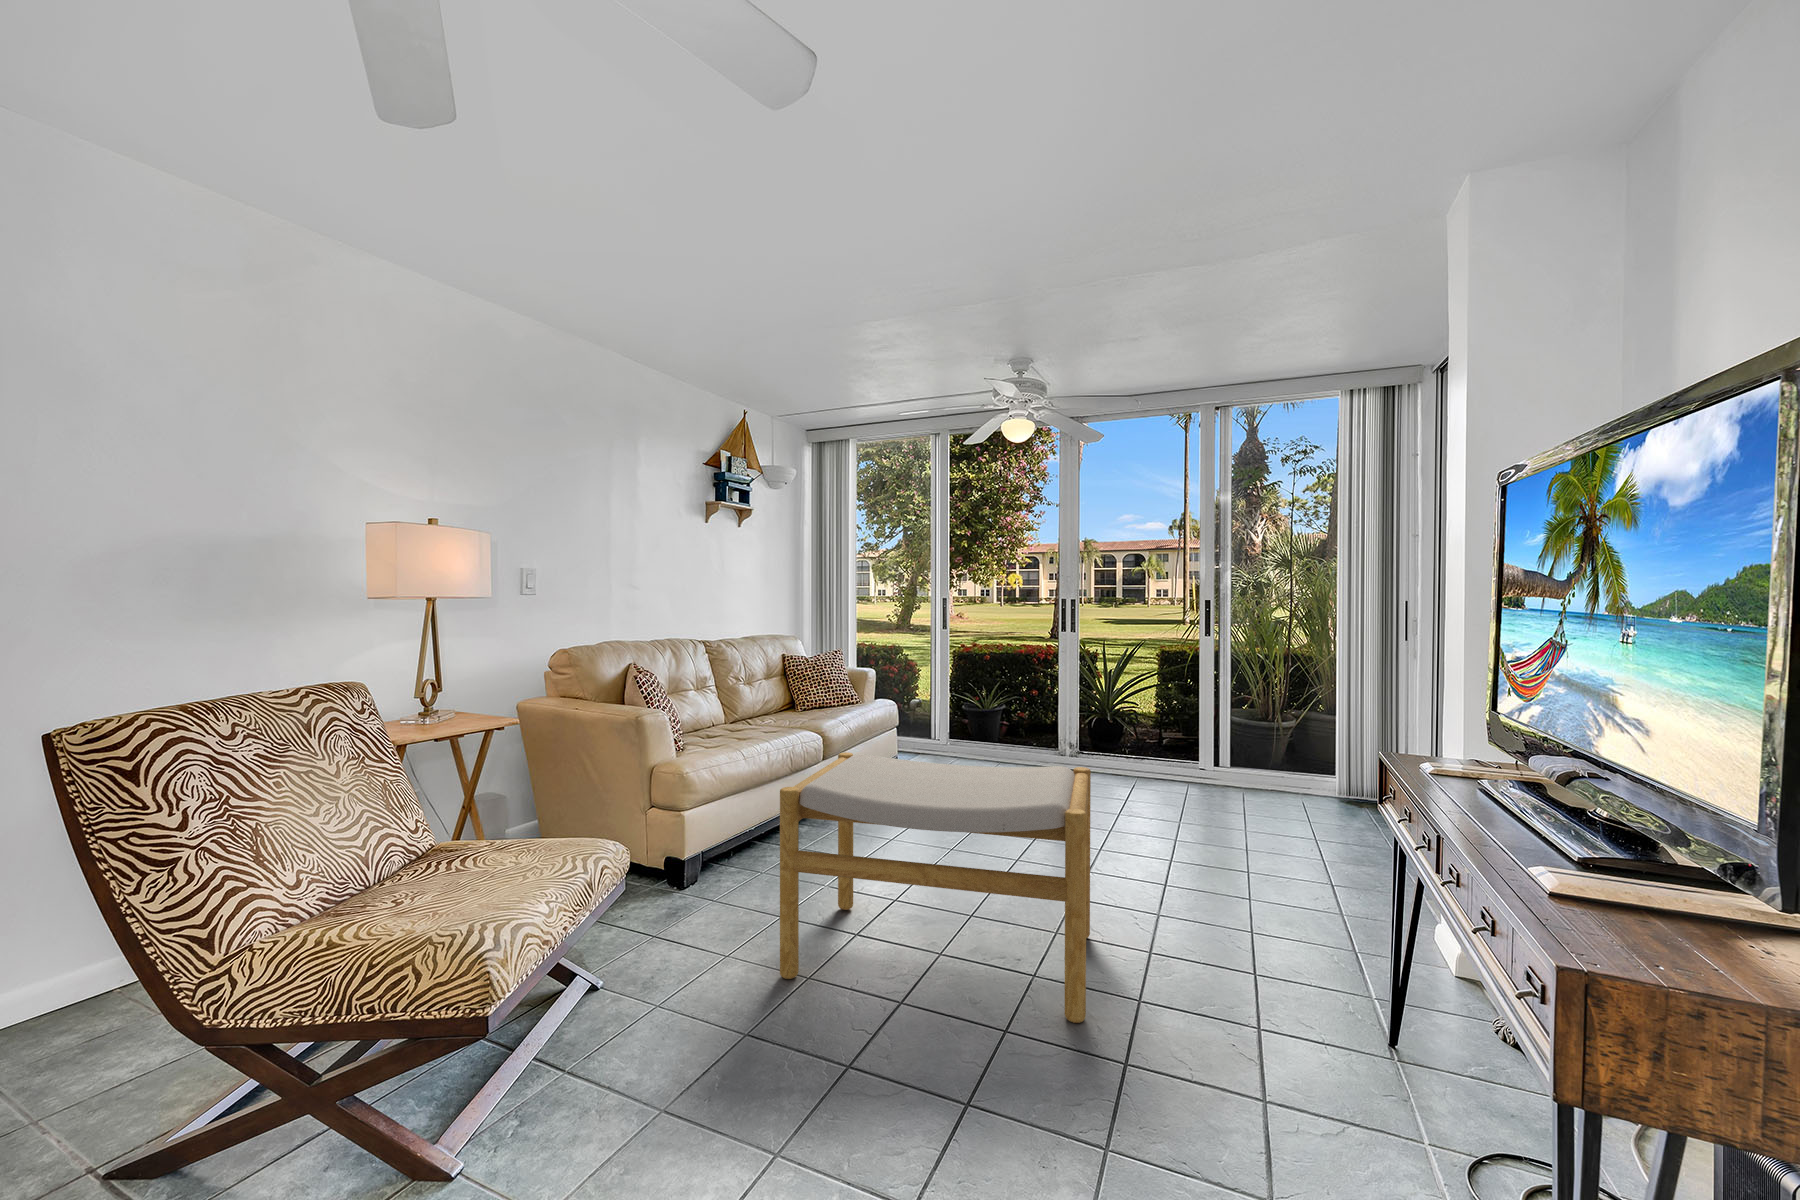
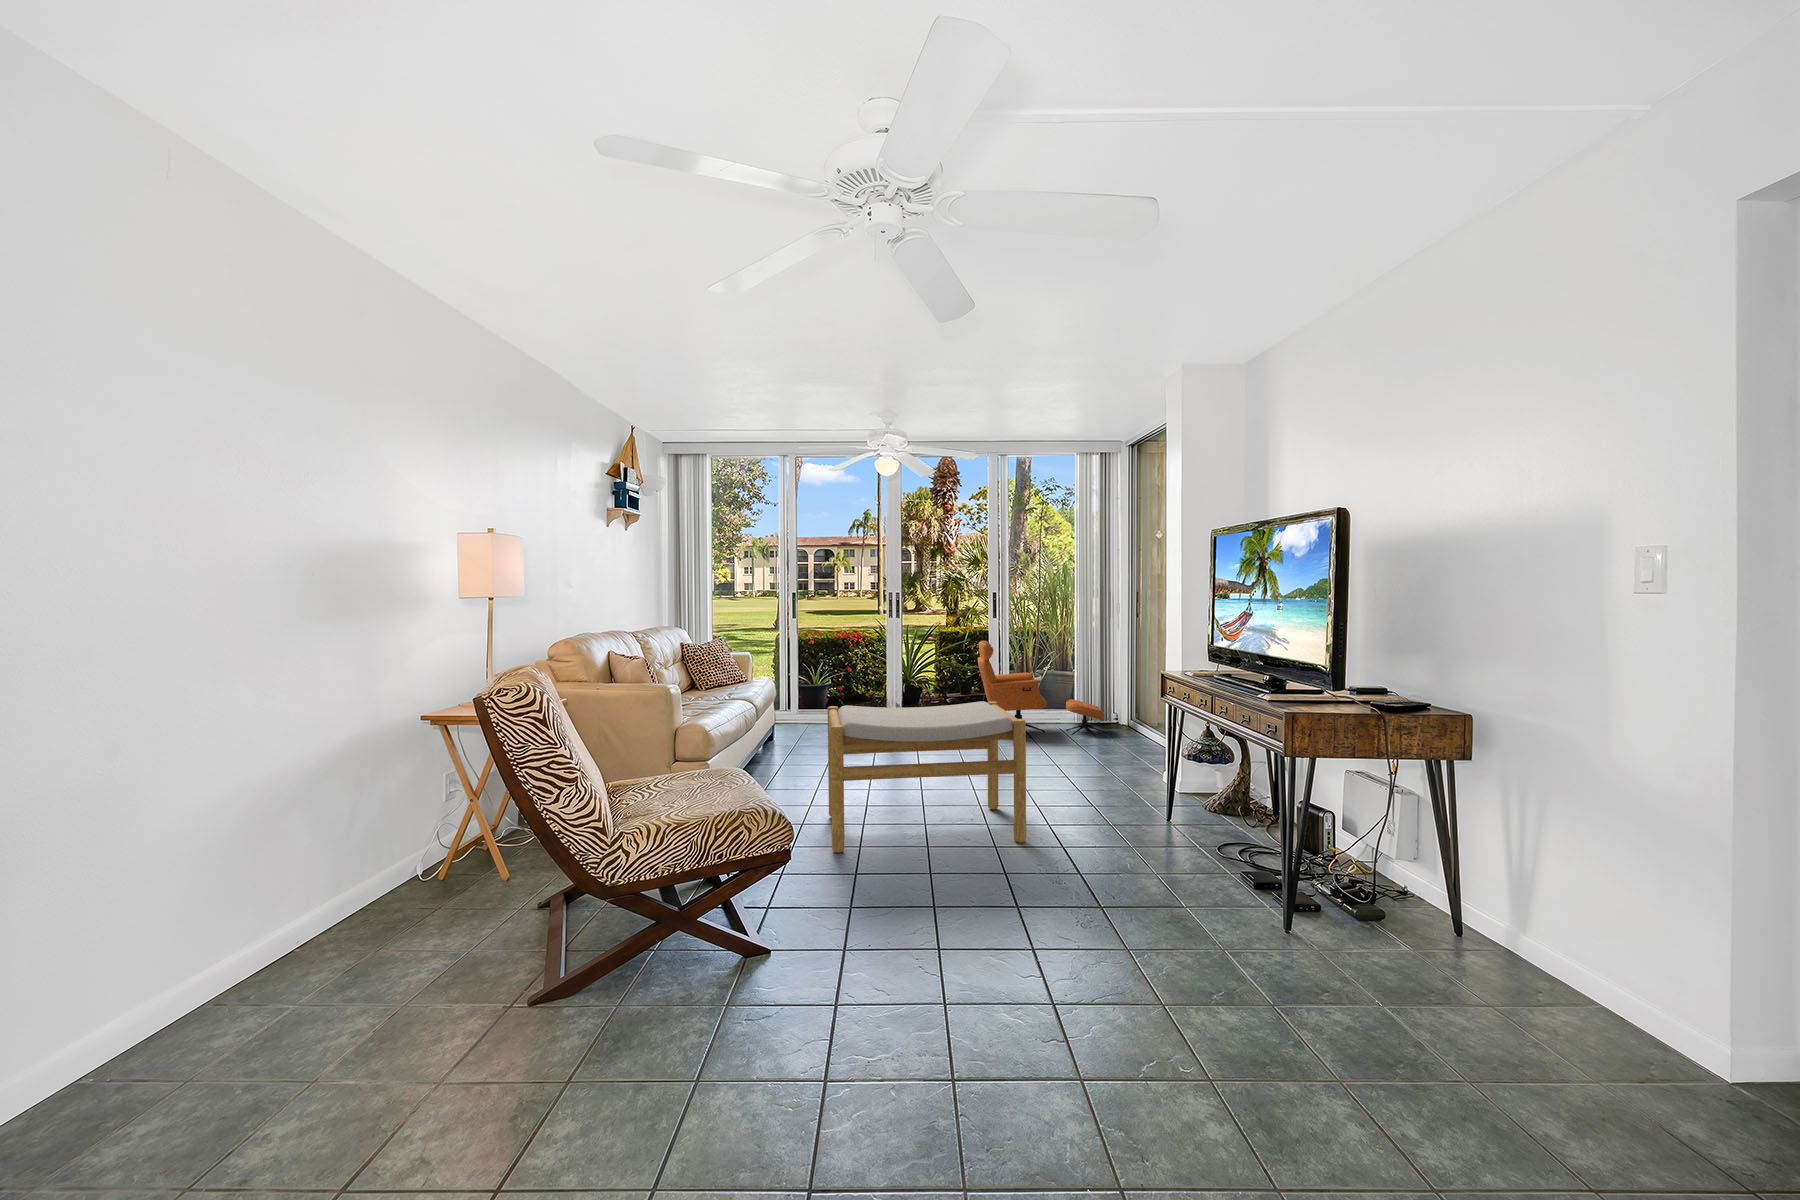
armchair: none [1160,668,1362,822] -> present [978,641,1104,738]

